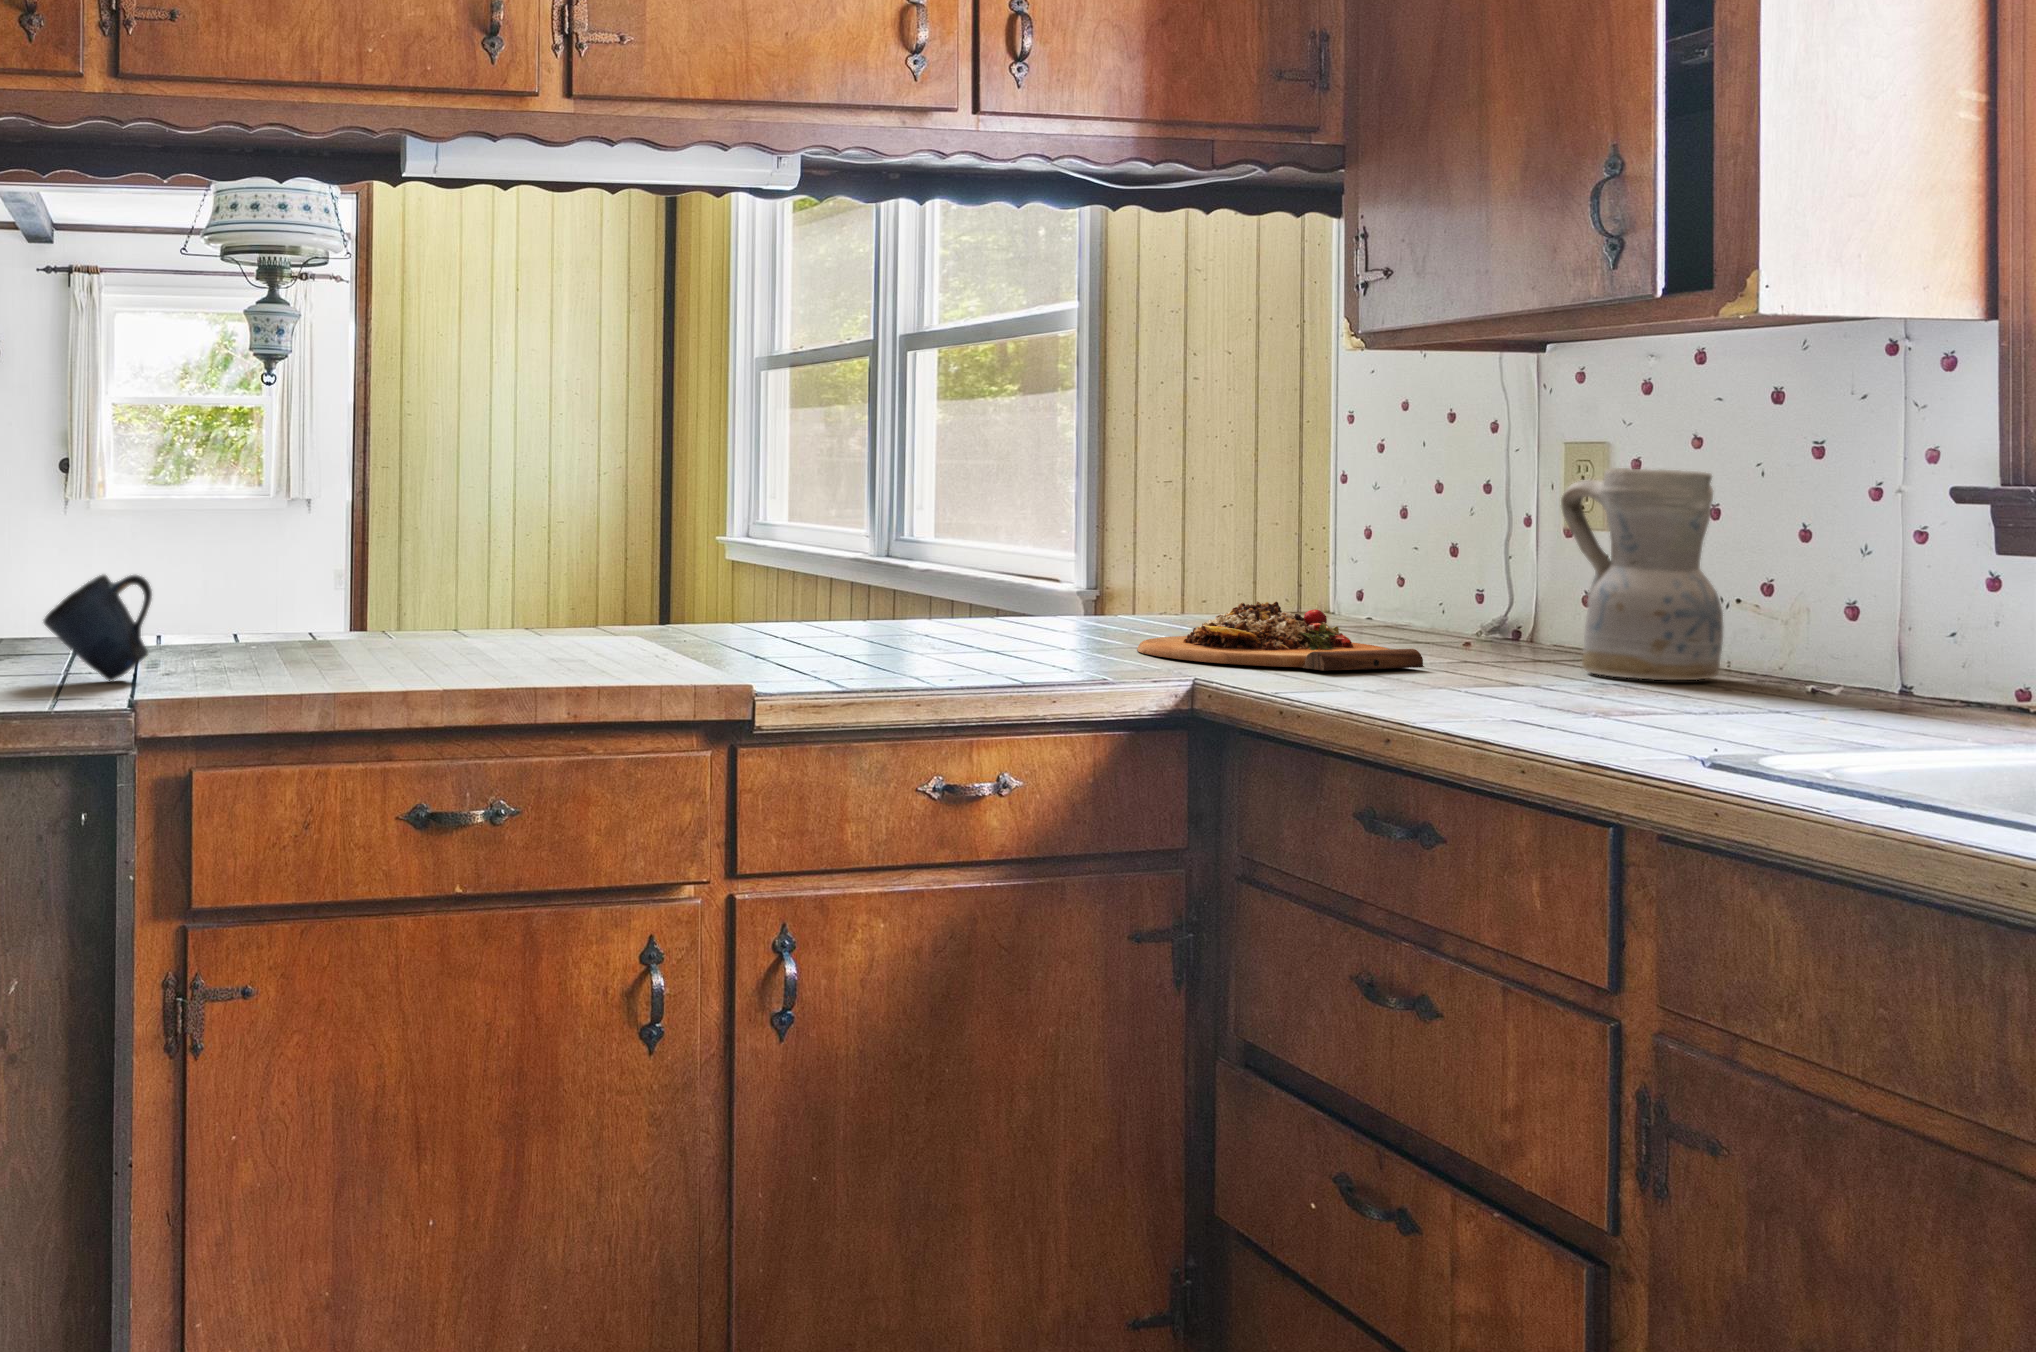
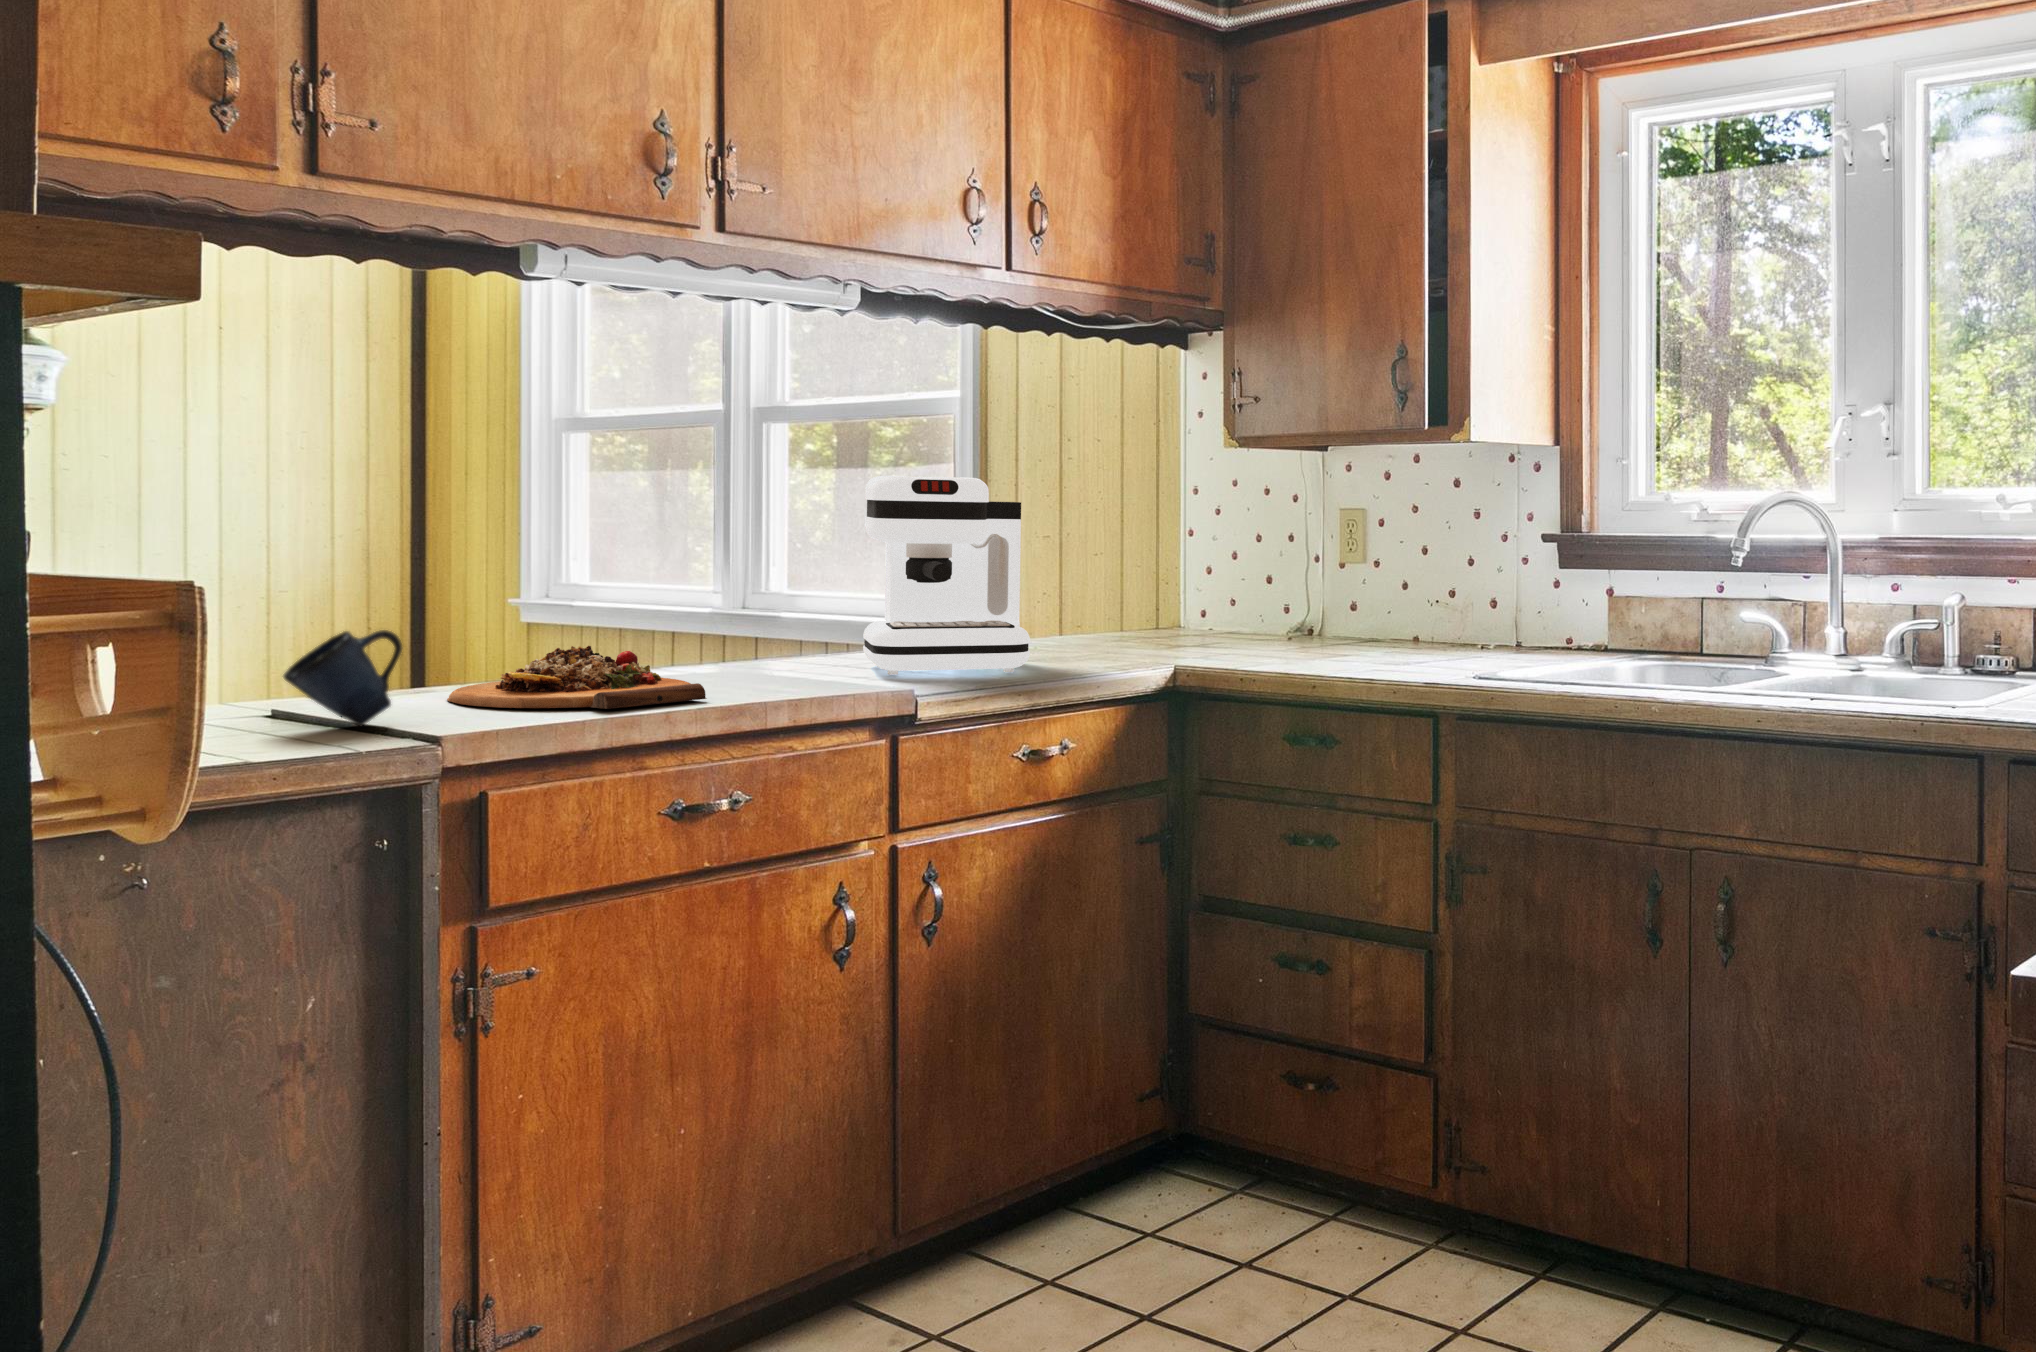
coffee maker: none [756,398,977,669] -> present [863,476,1030,675]
ceramic pitcher: present [1561,468,1723,680] -> none [1352,528,1433,653]
cutting board: present [1137,601,1424,670] -> present [447,646,707,709]

